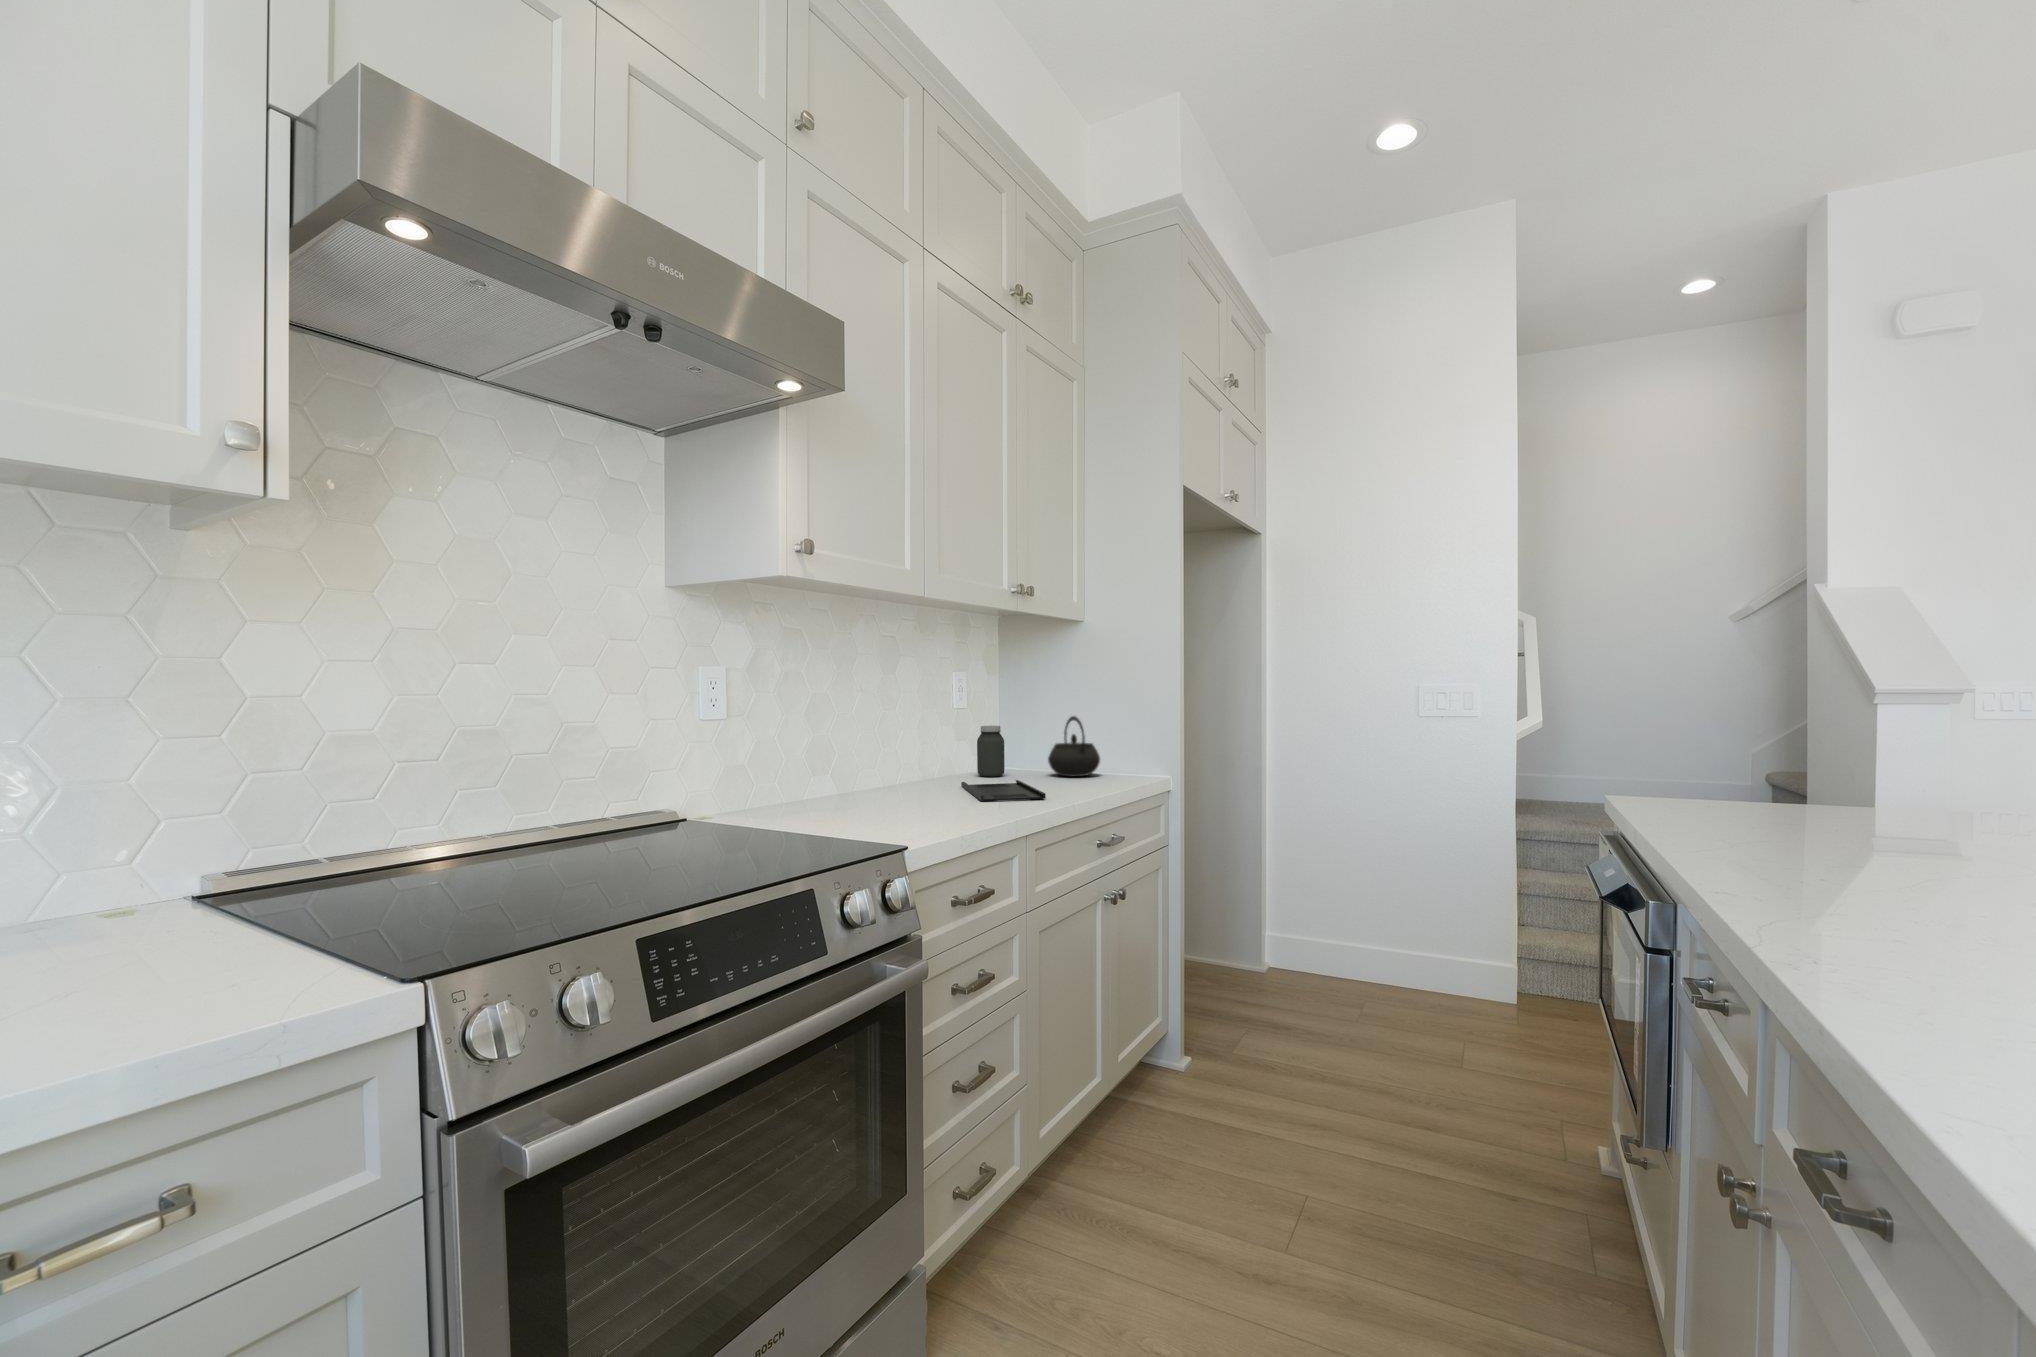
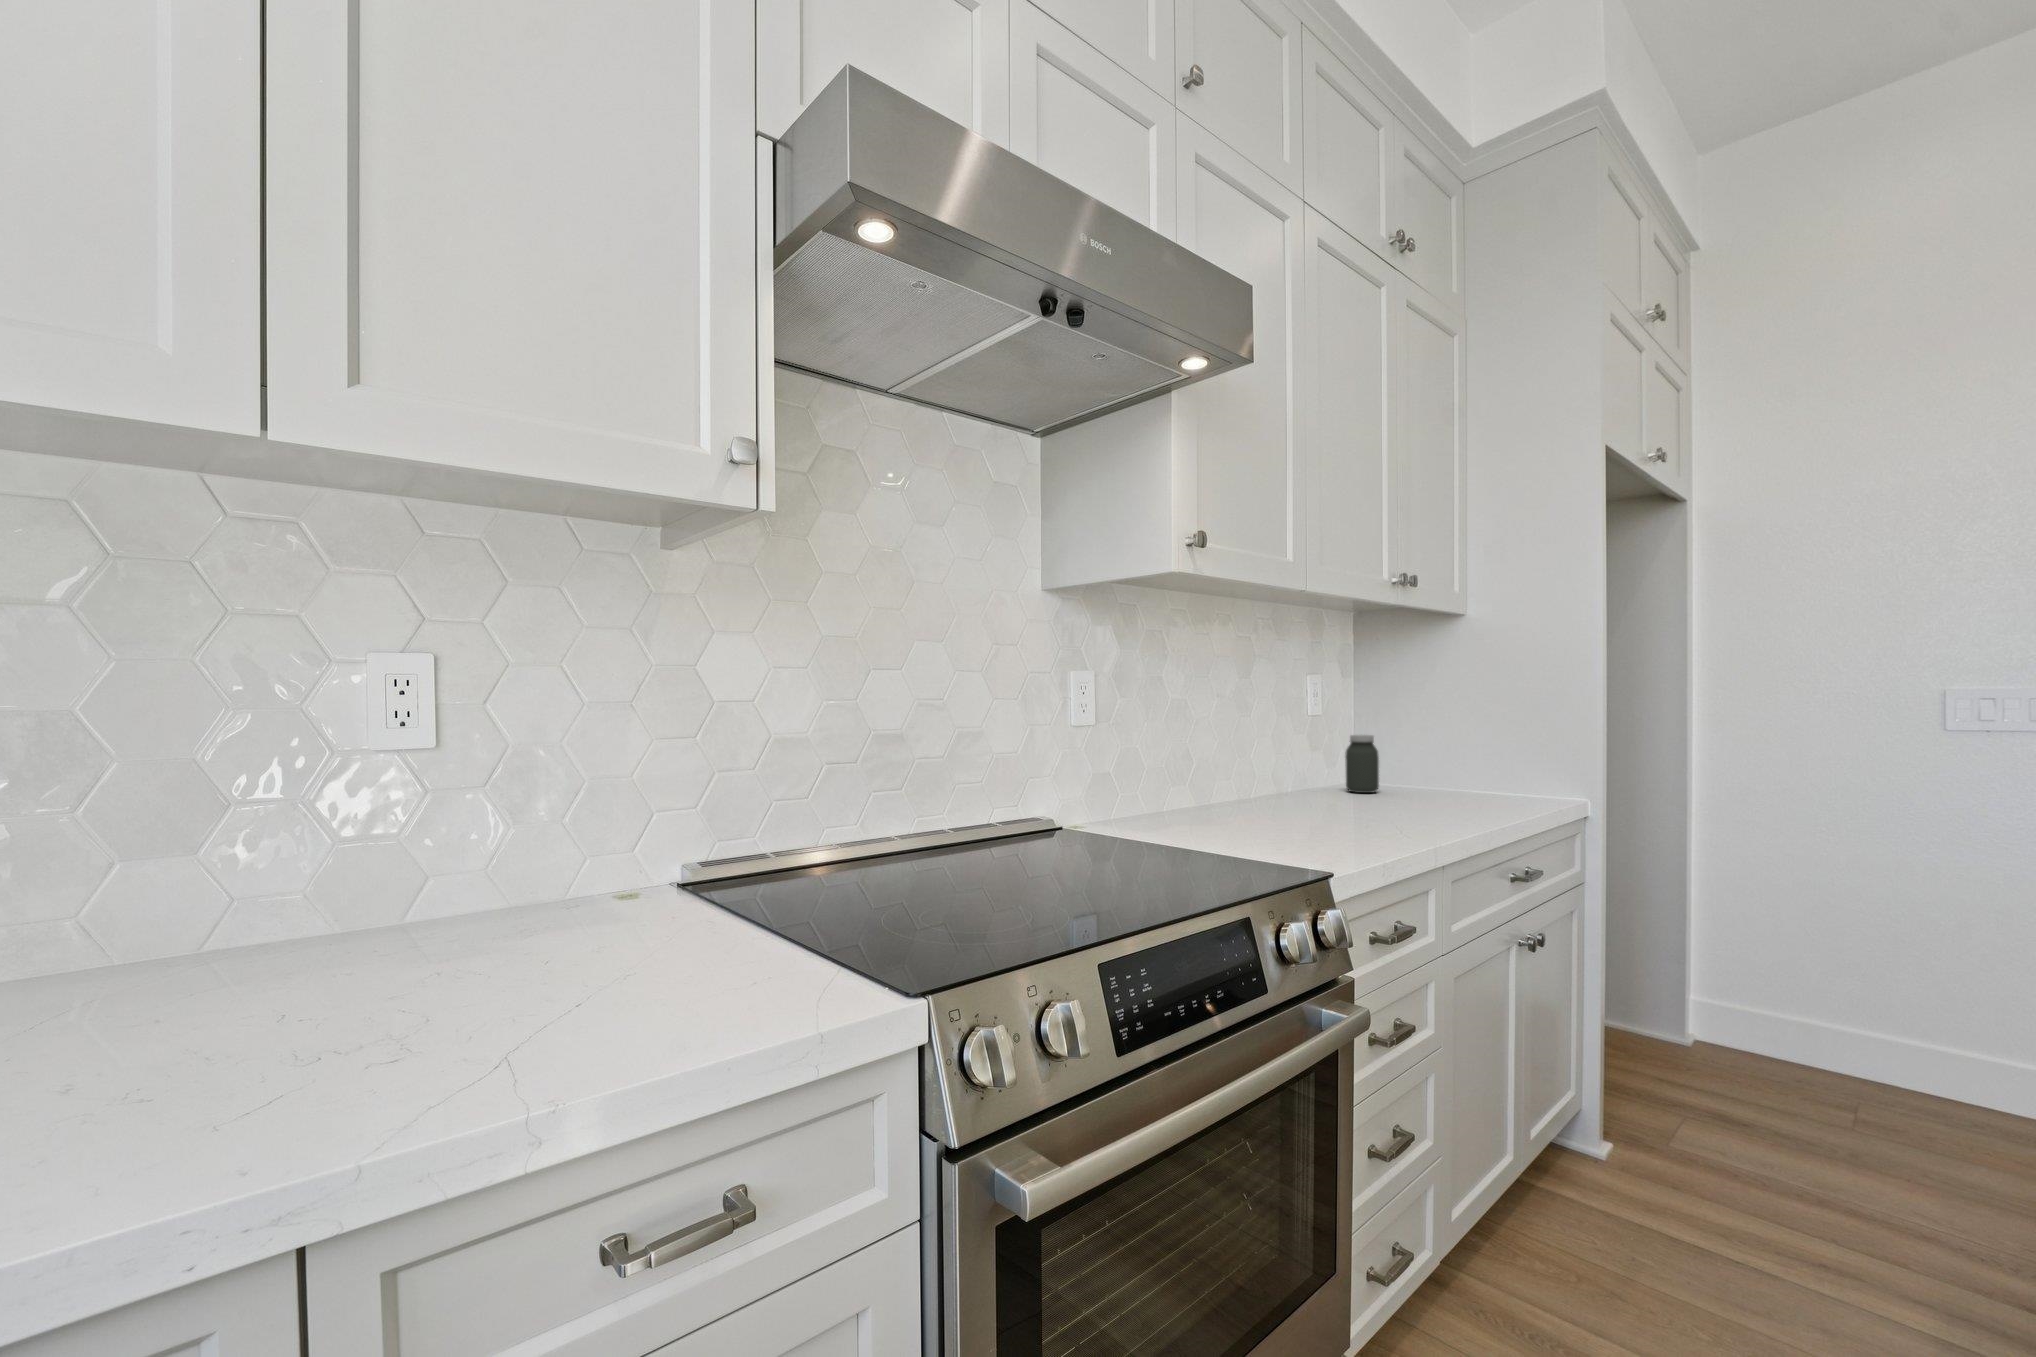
kettle: present [1048,716,1100,777] -> none [1432,725,1500,797]
tray: present [961,780,1046,801] -> none [1337,799,1454,823]

